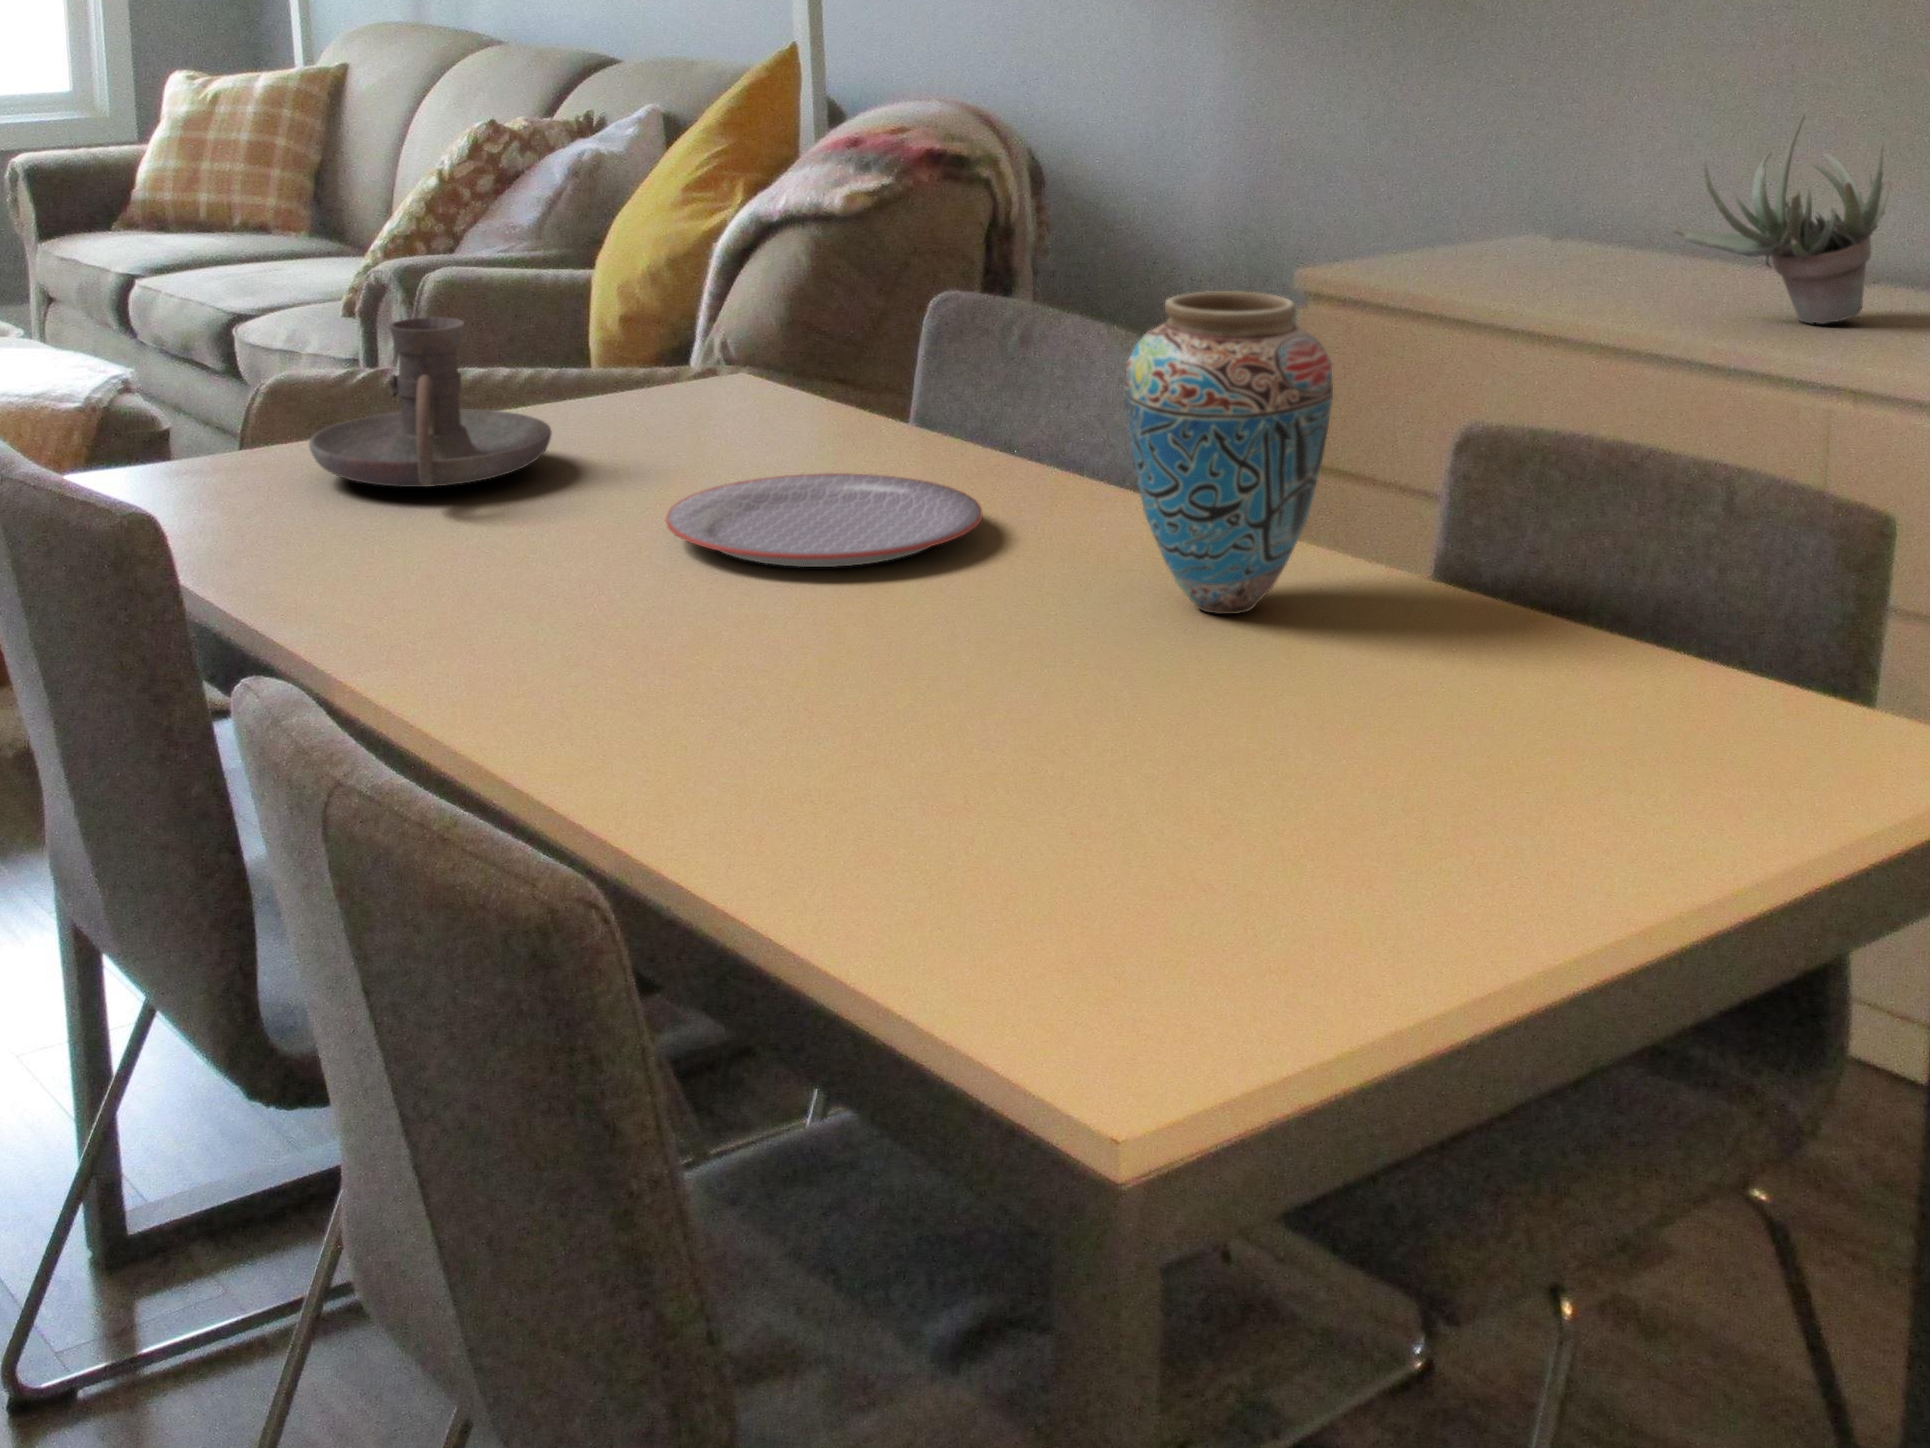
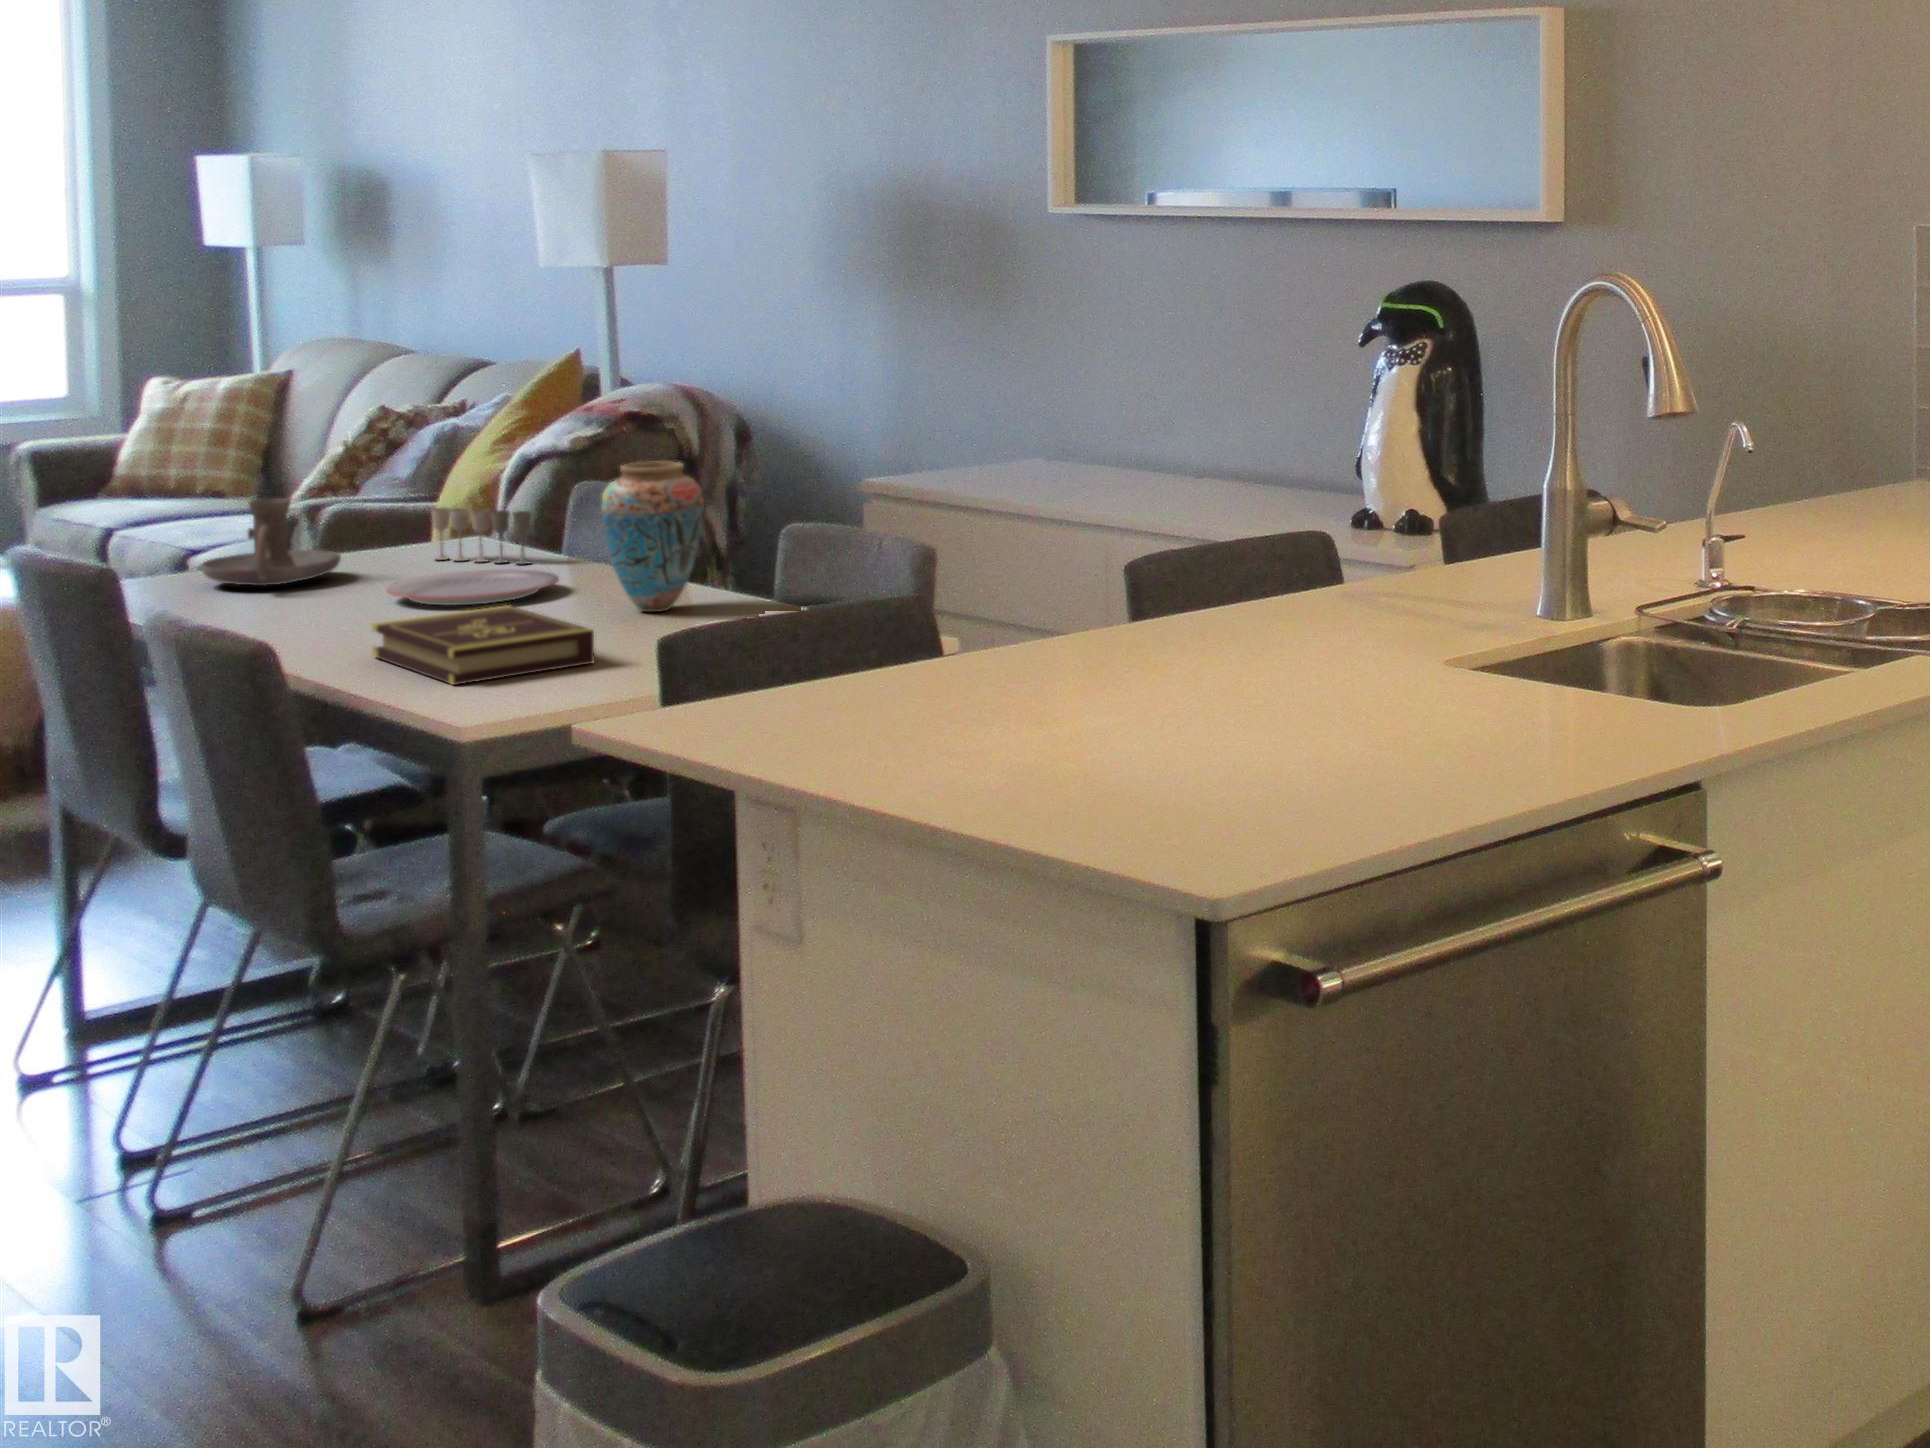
succulent plant: present [1673,115,1891,323] -> none [1027,377,1146,491]
wine glass: none [688,332,873,447] -> present [432,508,532,564]
book: none [728,622,1265,901] -> present [372,606,594,685]

